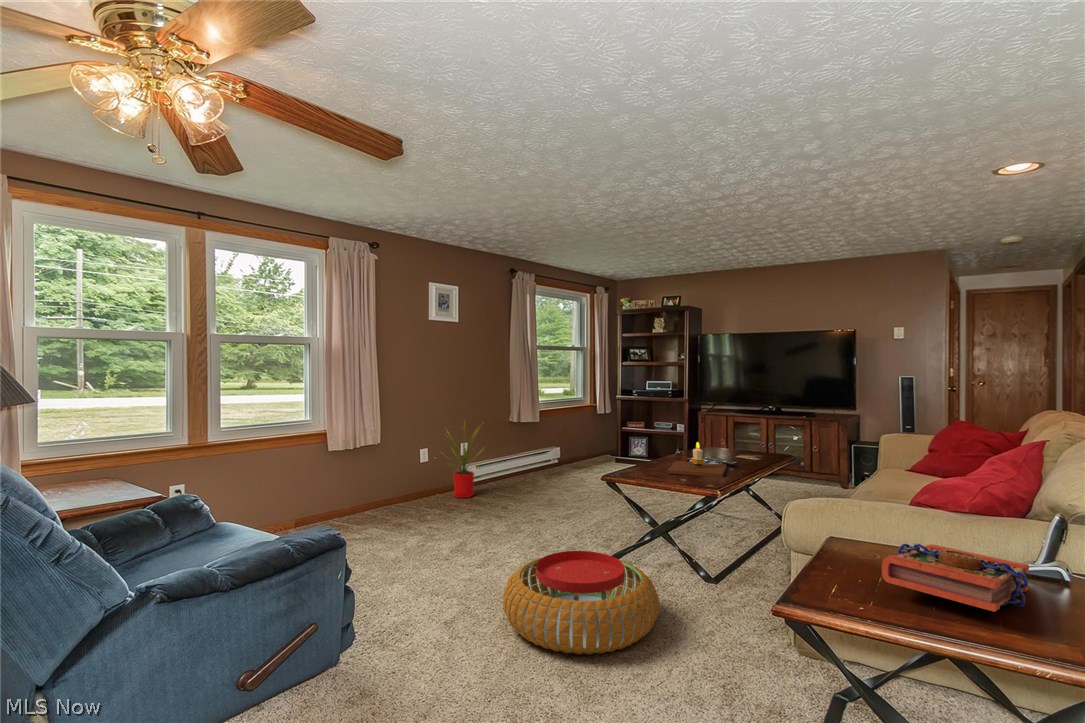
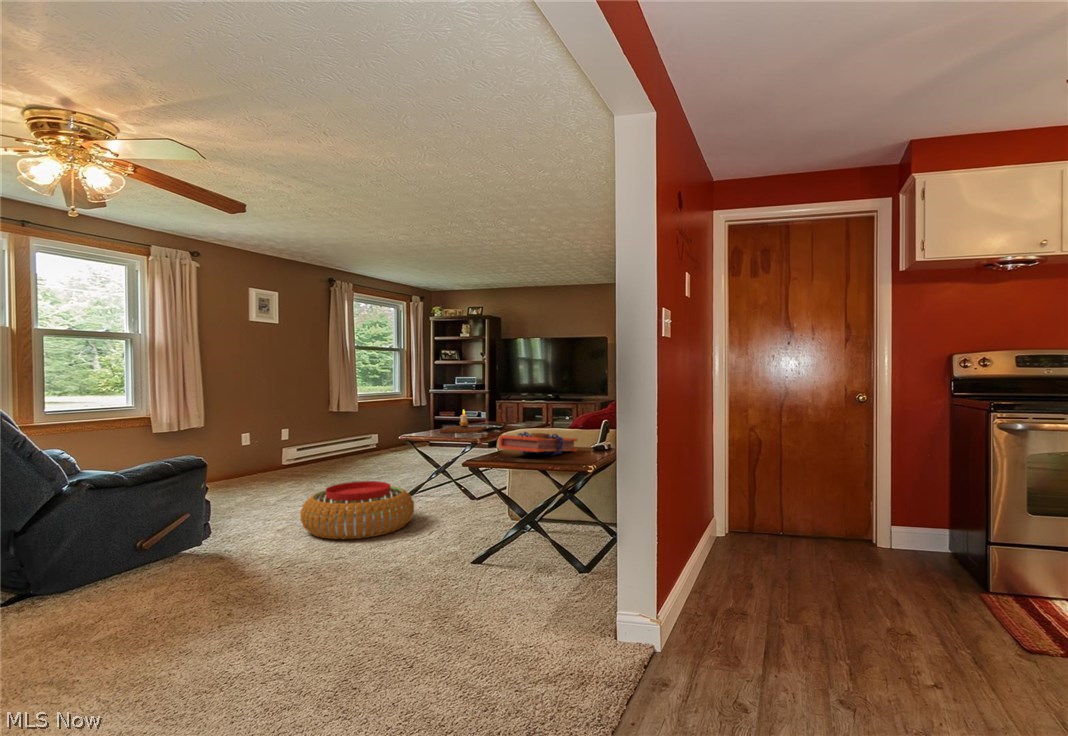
house plant: present [446,429,479,498] -> none [256,407,311,474]

